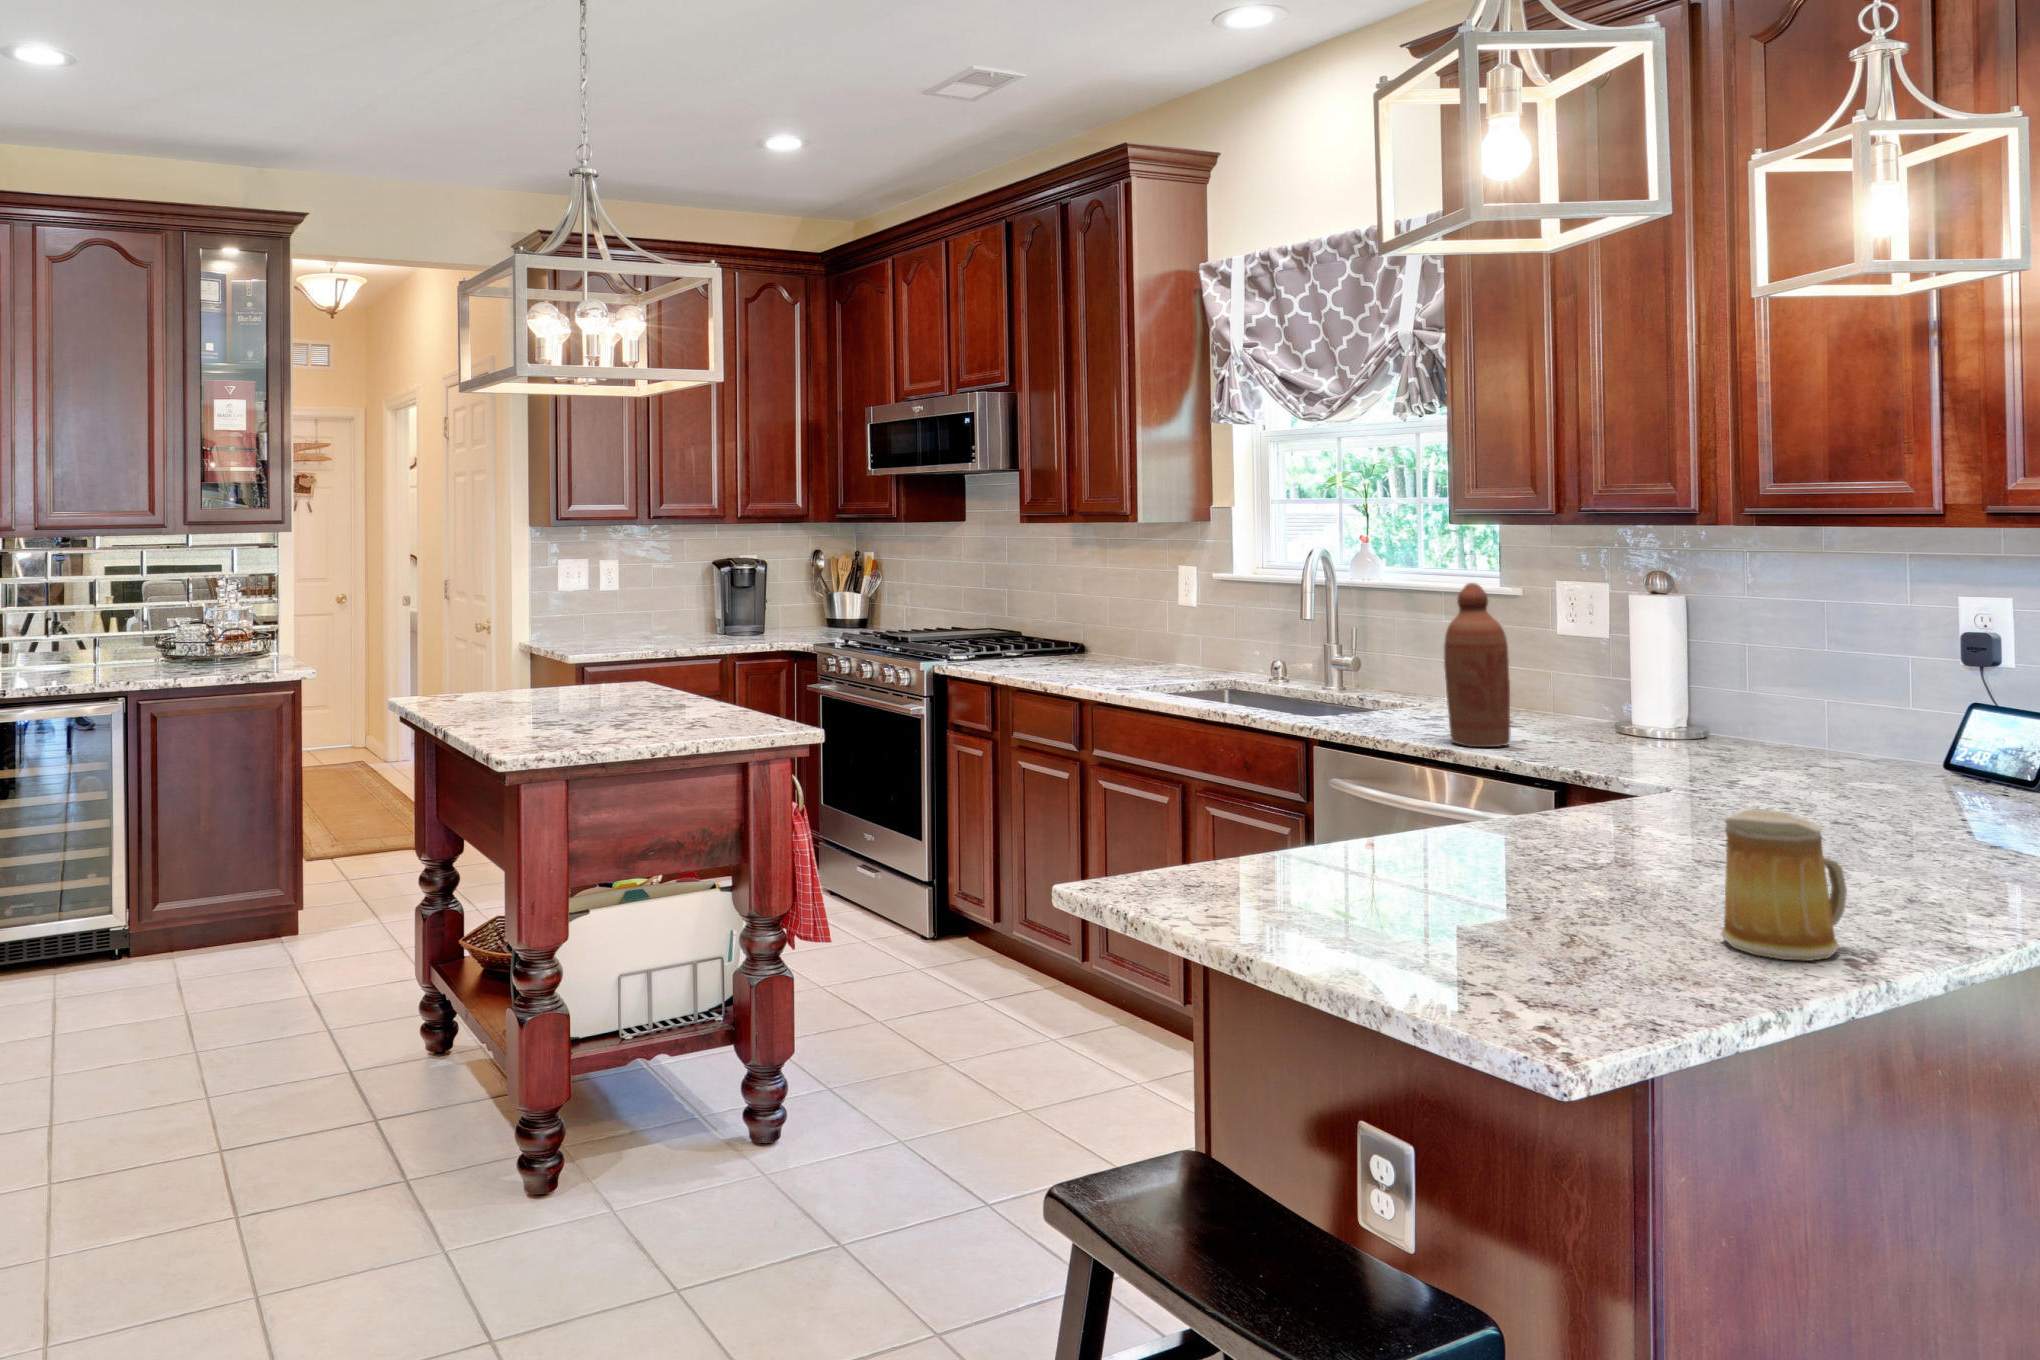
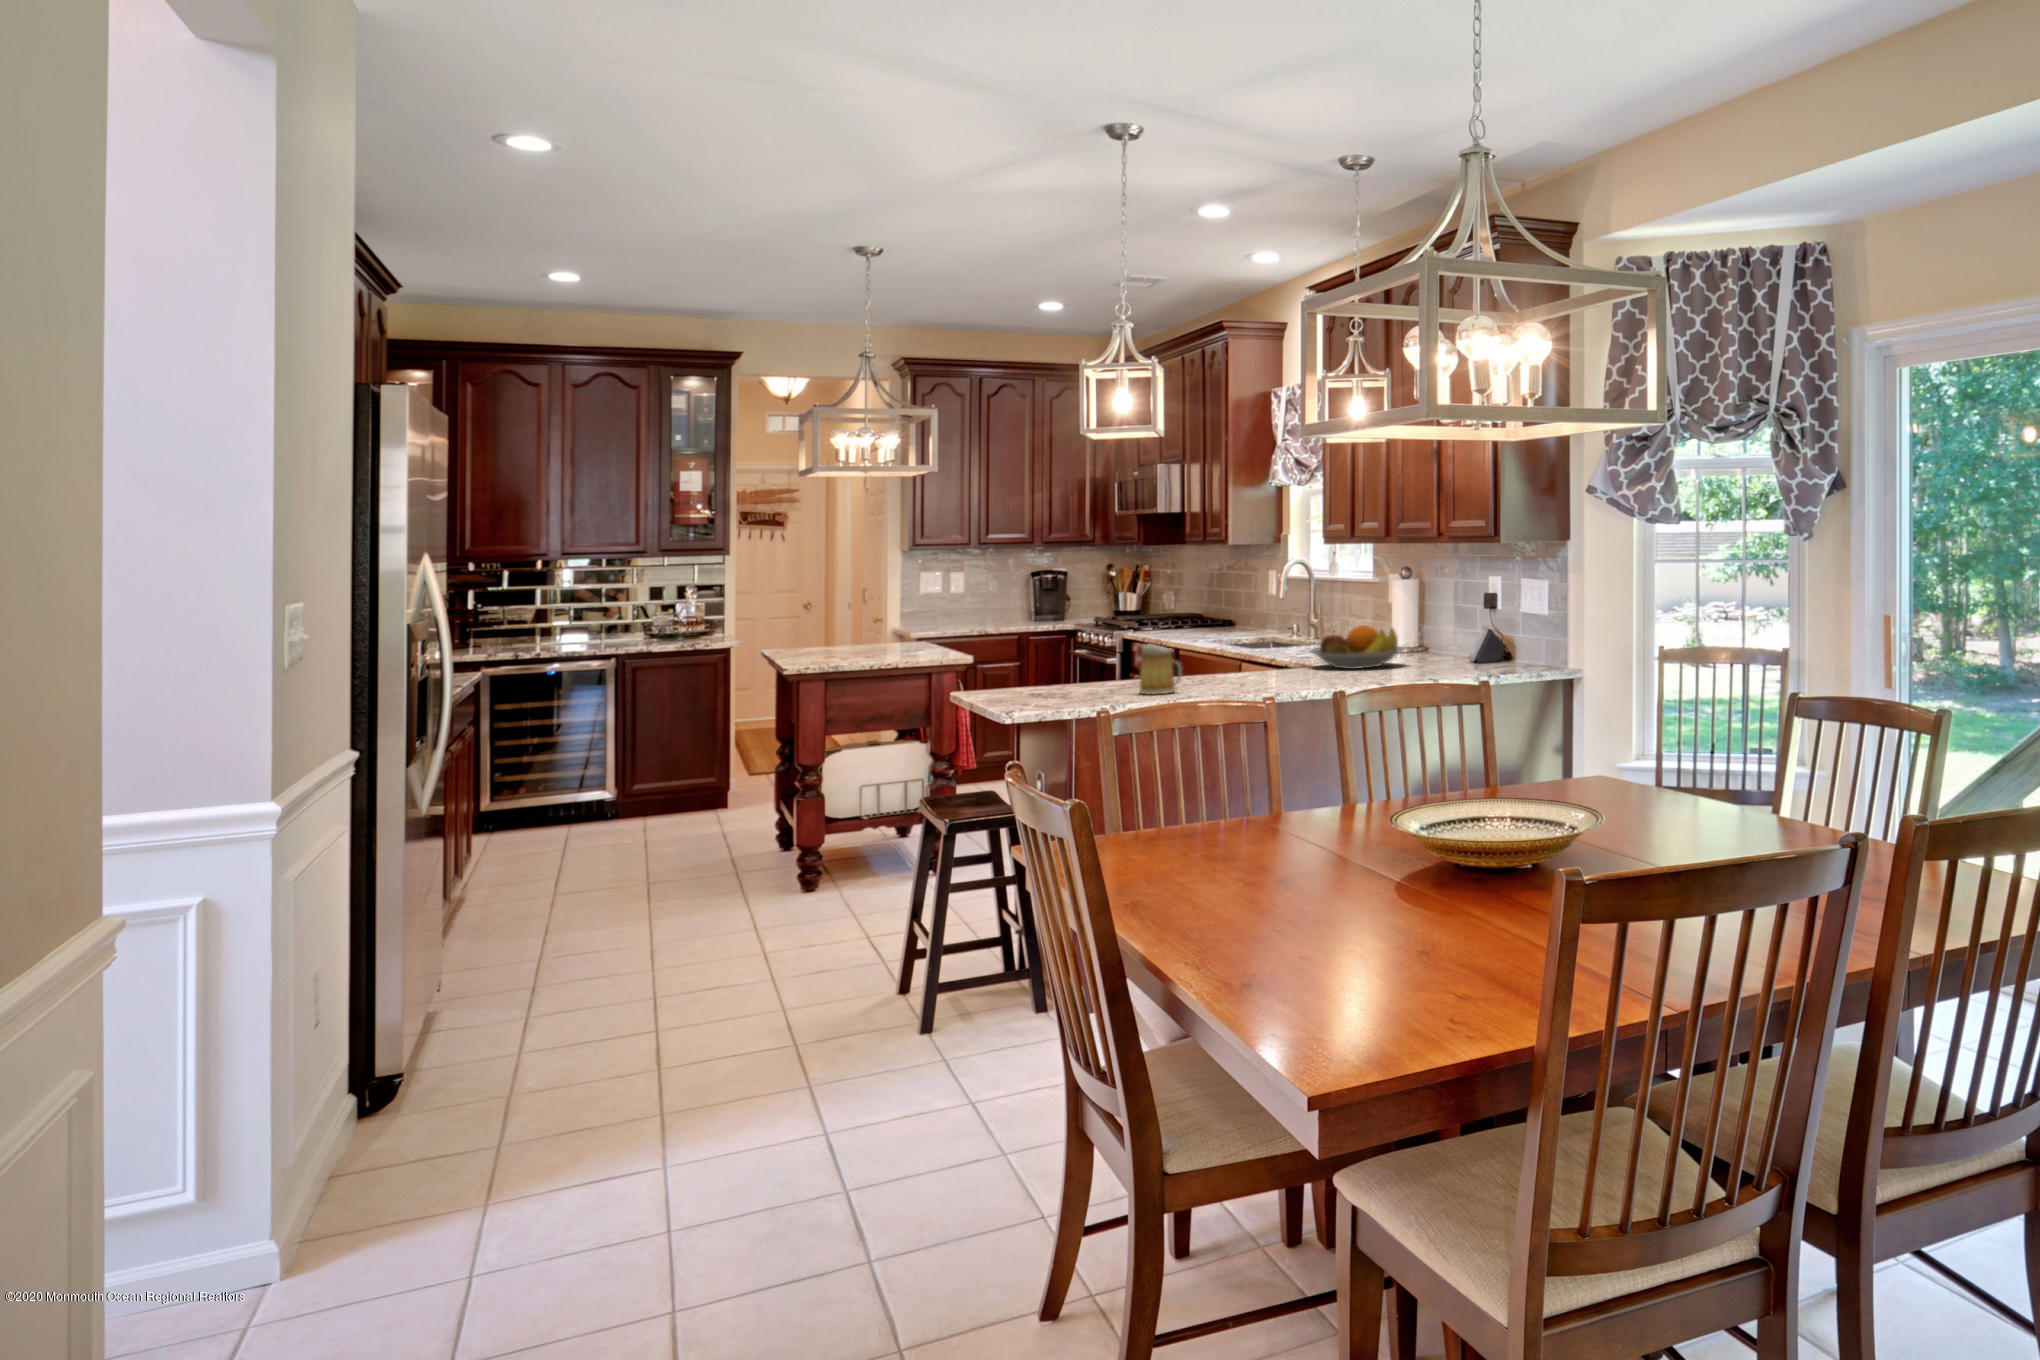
bottle: present [1444,583,1510,747] -> none [1272,574,1302,657]
fruit bowl: none [1687,705,1934,805] -> present [1310,625,1404,669]

